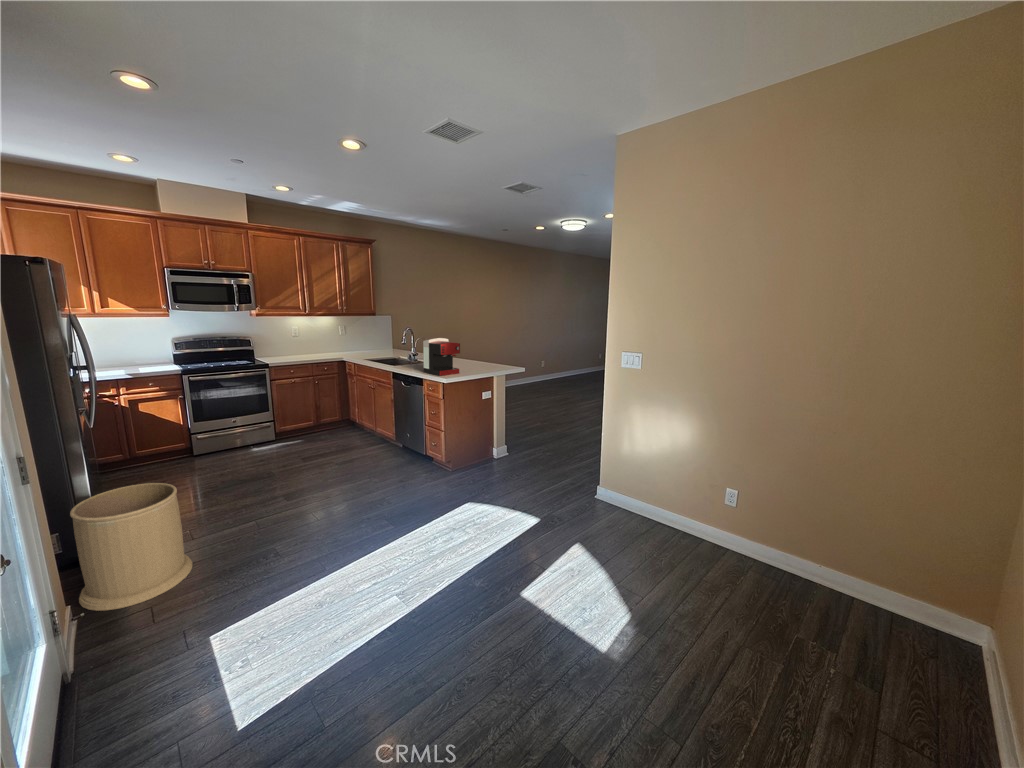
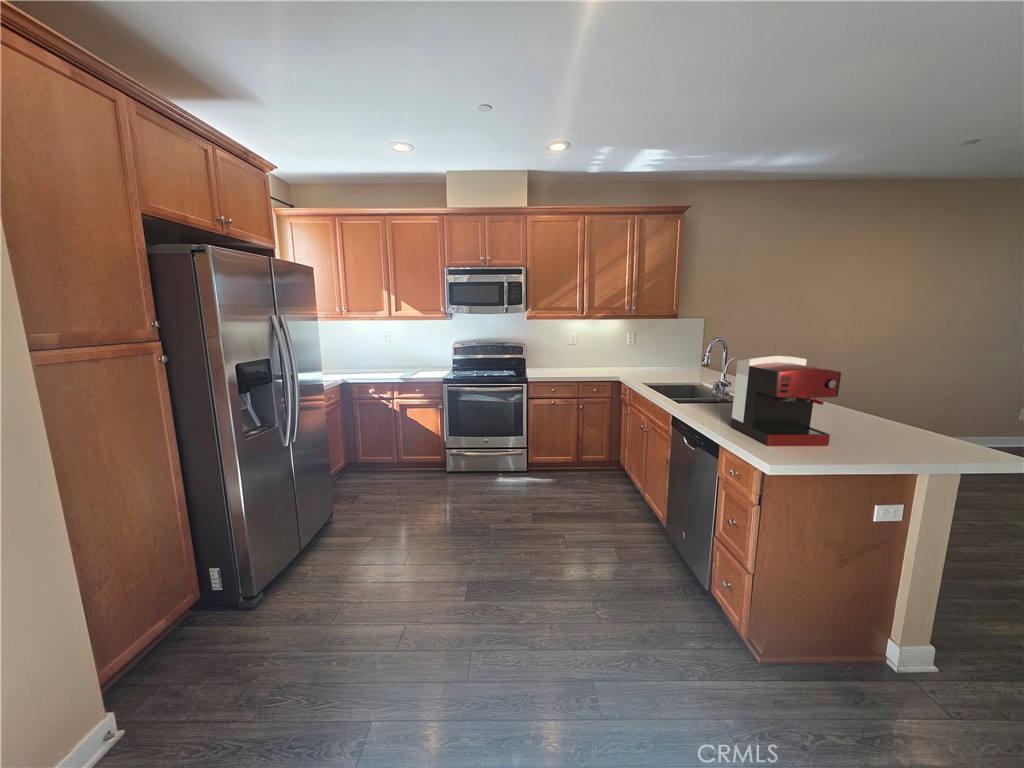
trash can: present [70,483,192,611] -> none [98,537,271,746]

